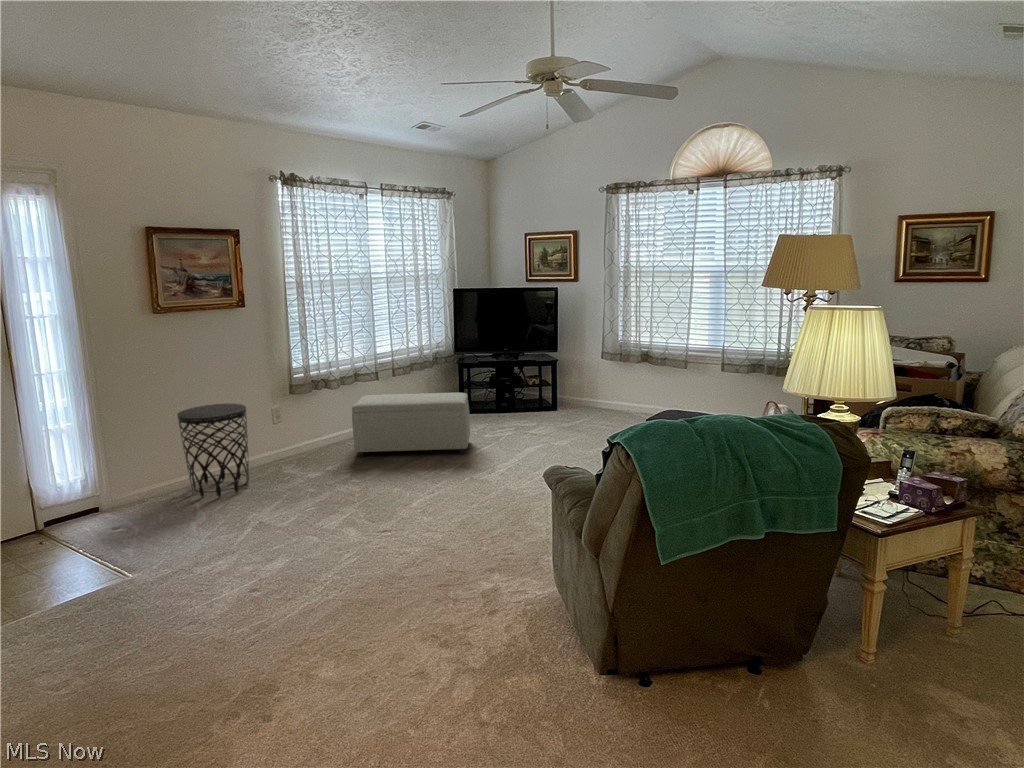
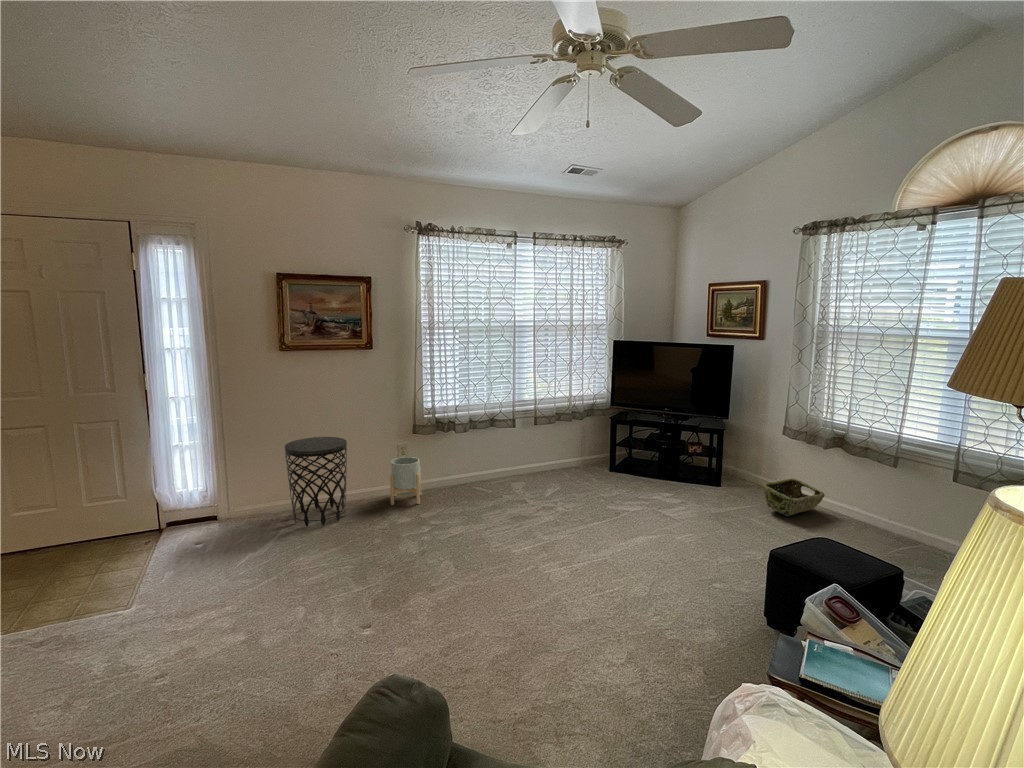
woven basket: none [598,391,639,419] -> present [763,479,825,516]
ottoman: present [352,393,470,457] -> none [457,445,584,528]
planter: none [274,418,314,467] -> present [390,457,421,505]

